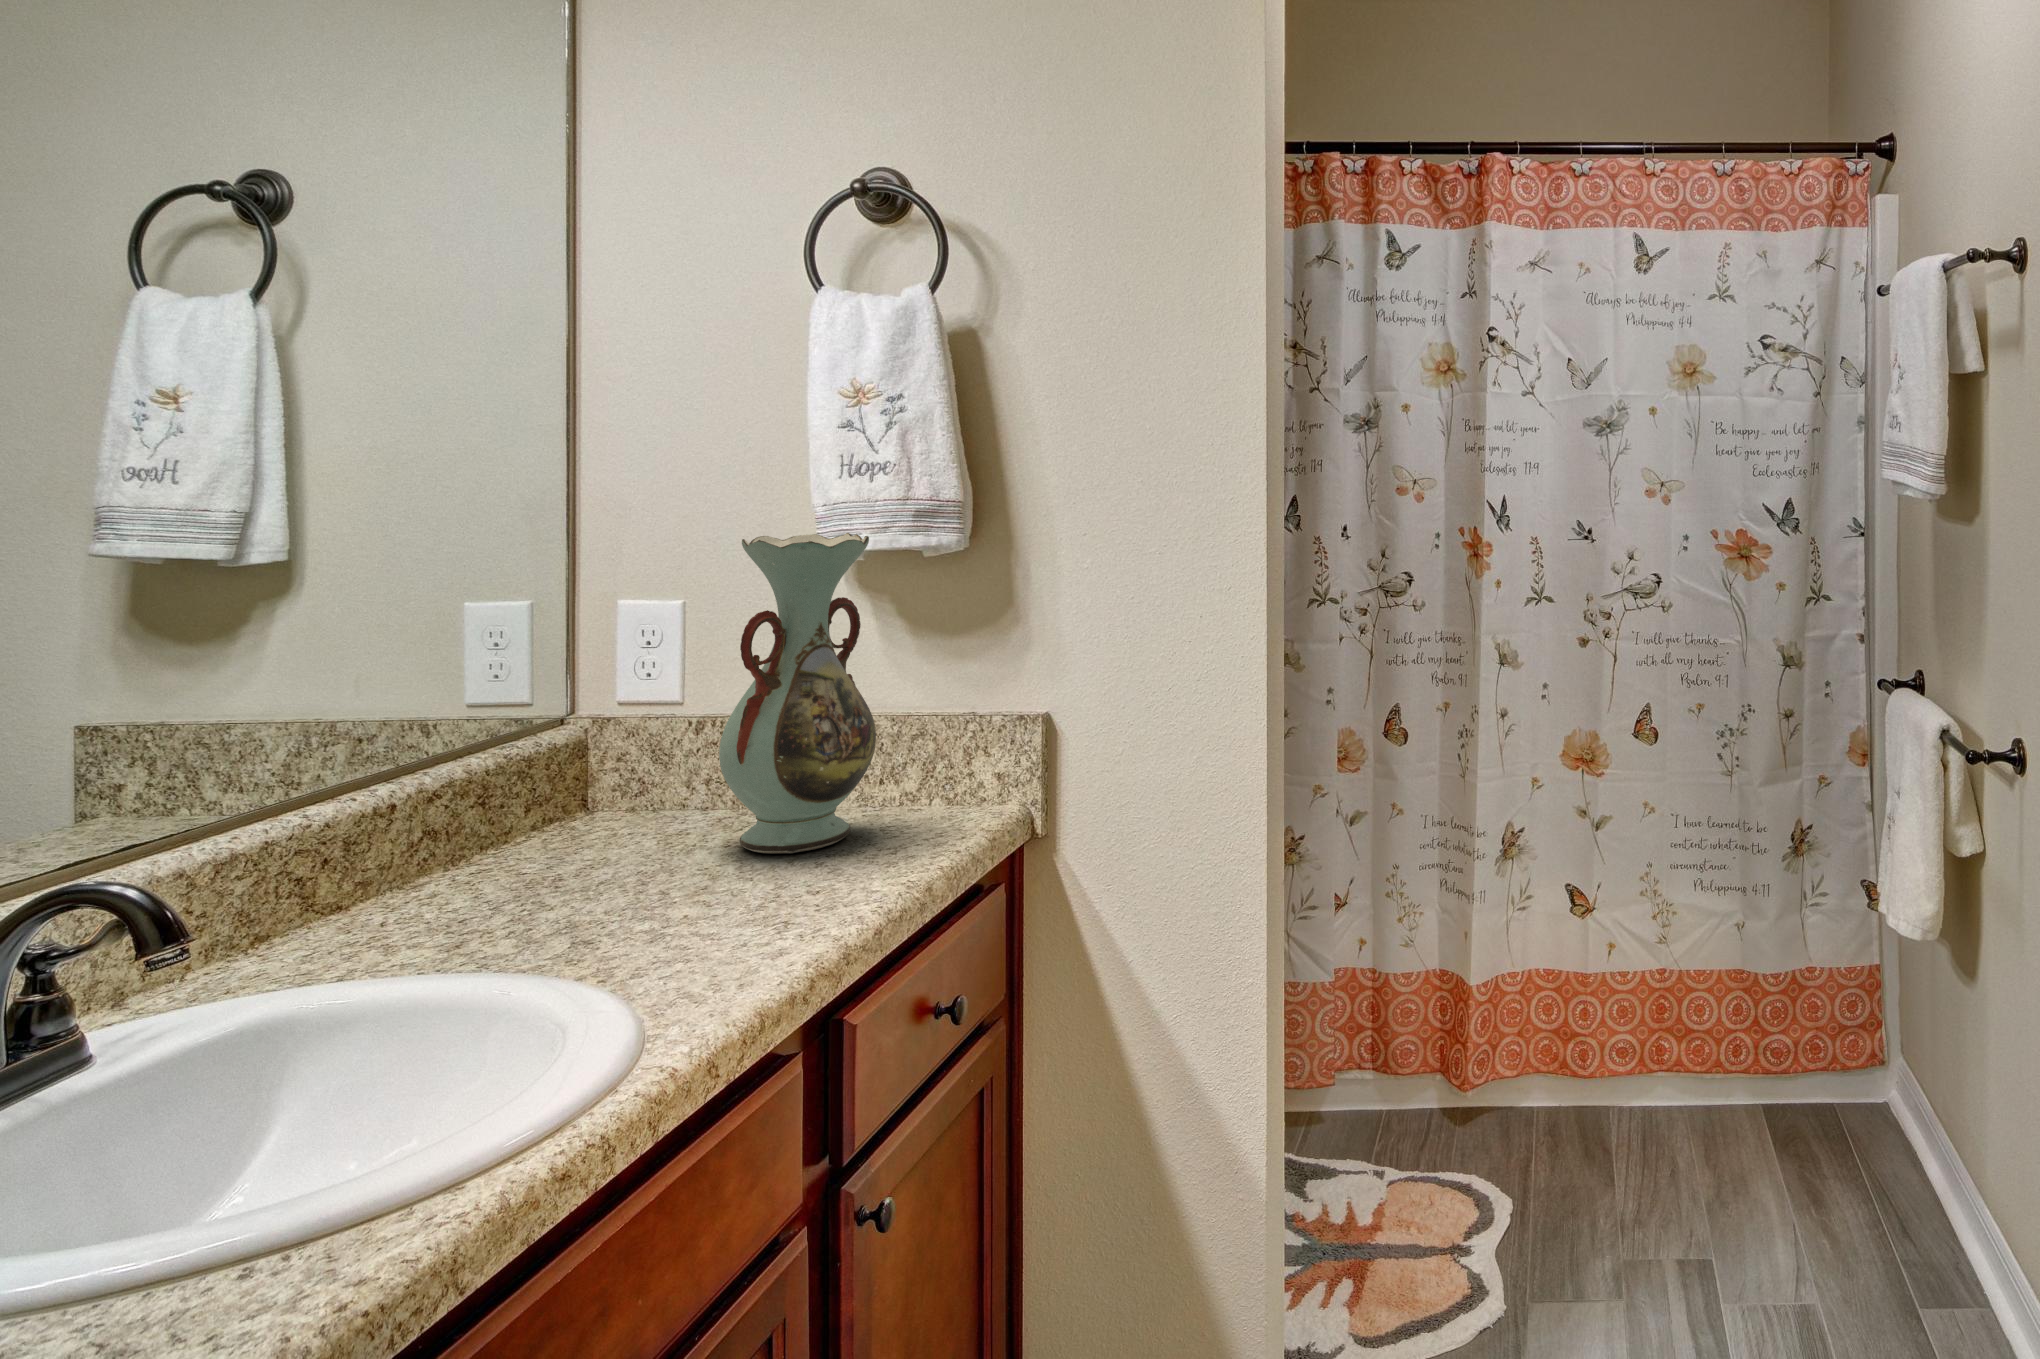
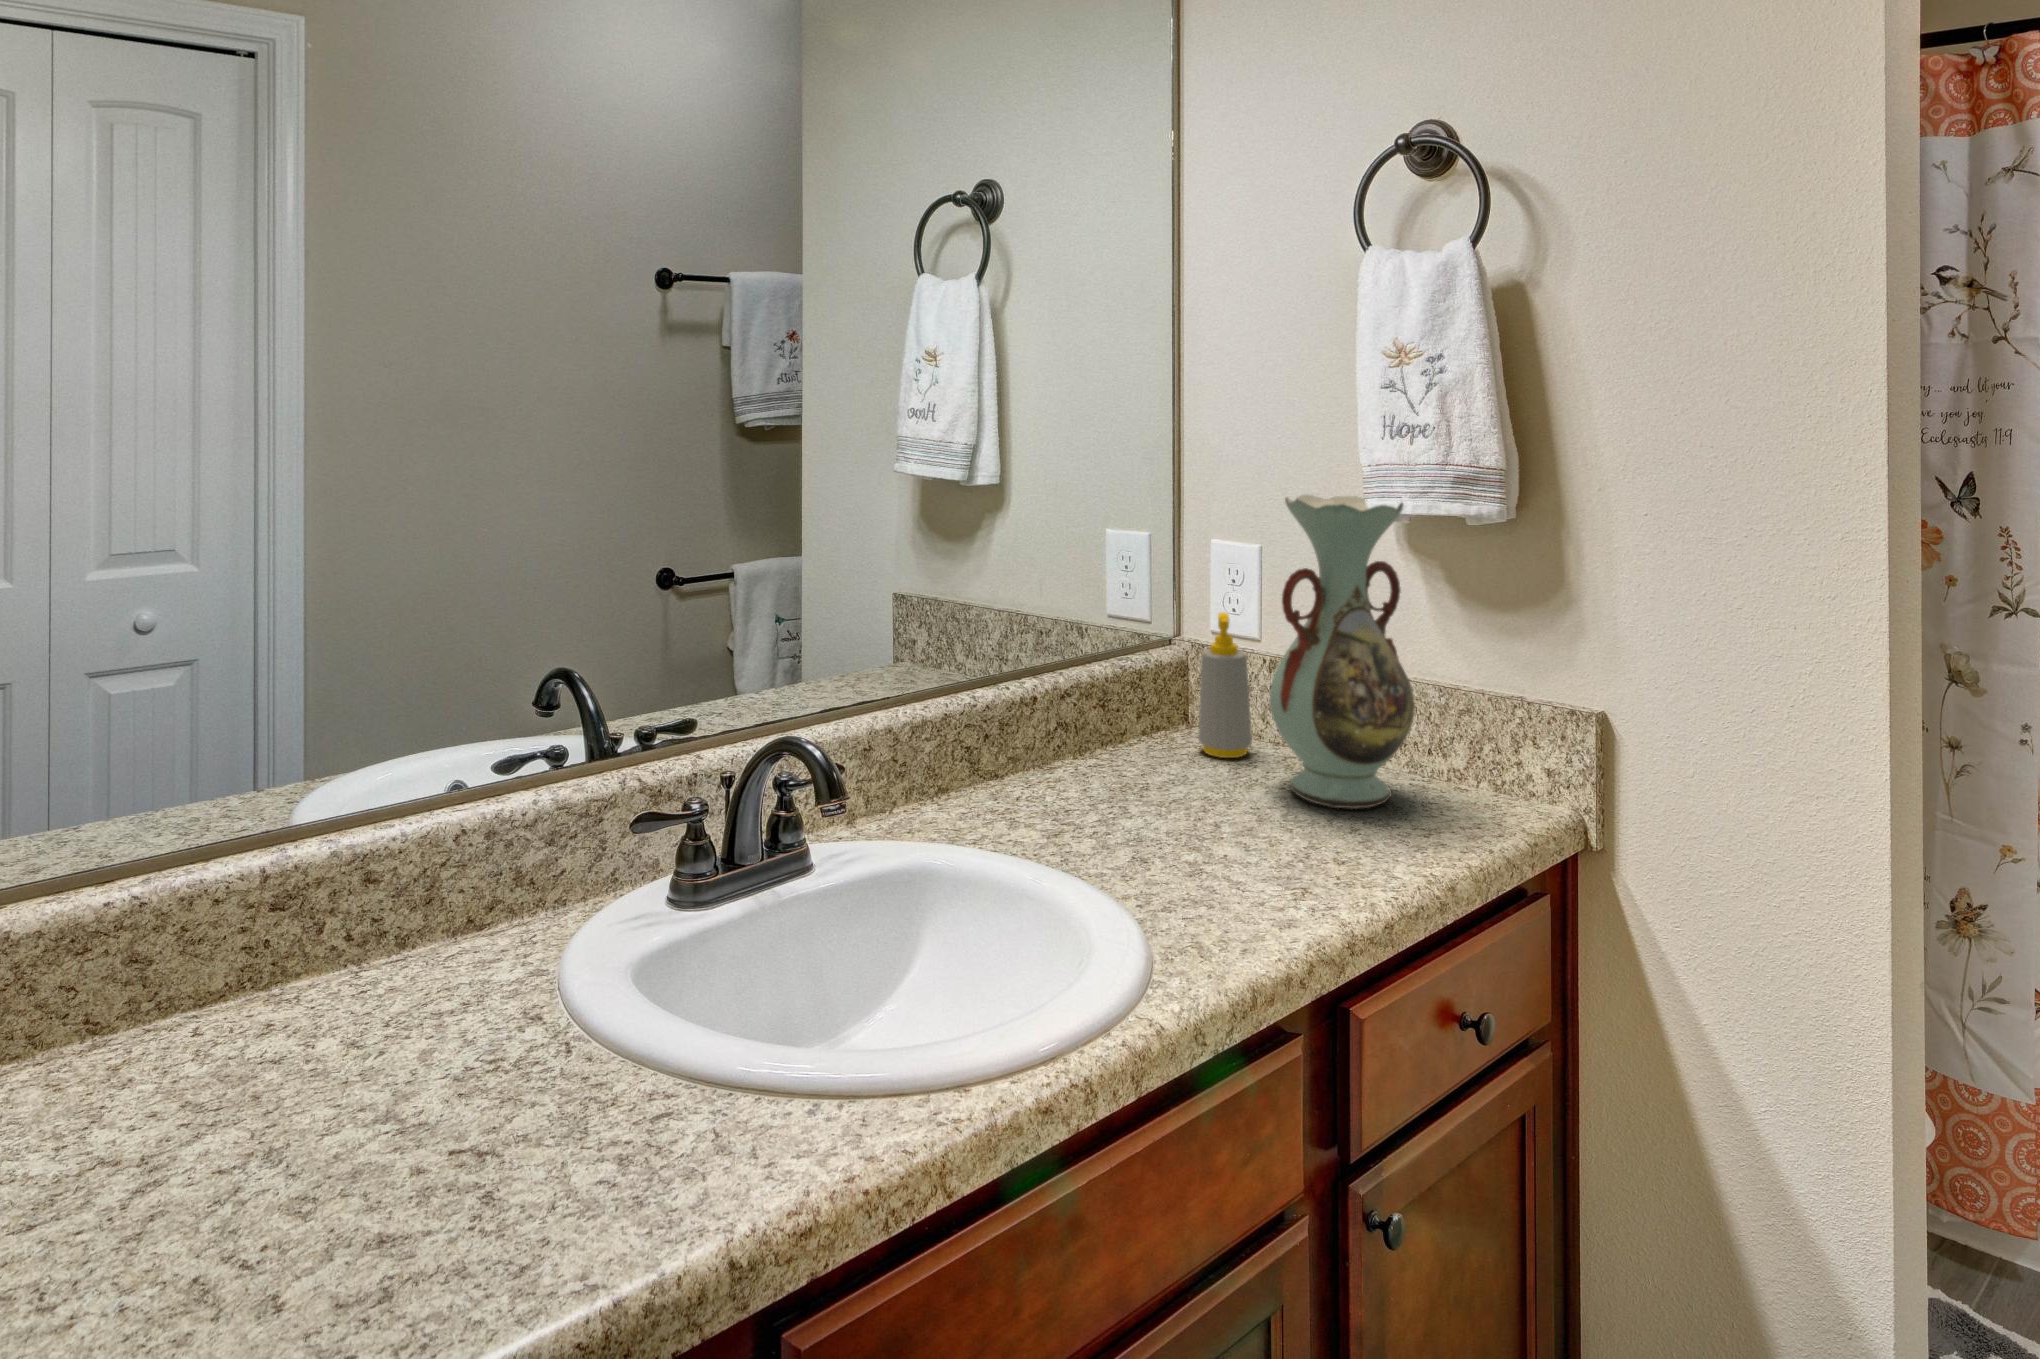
soap bottle: none [618,675,685,837] -> present [1198,612,1252,758]

